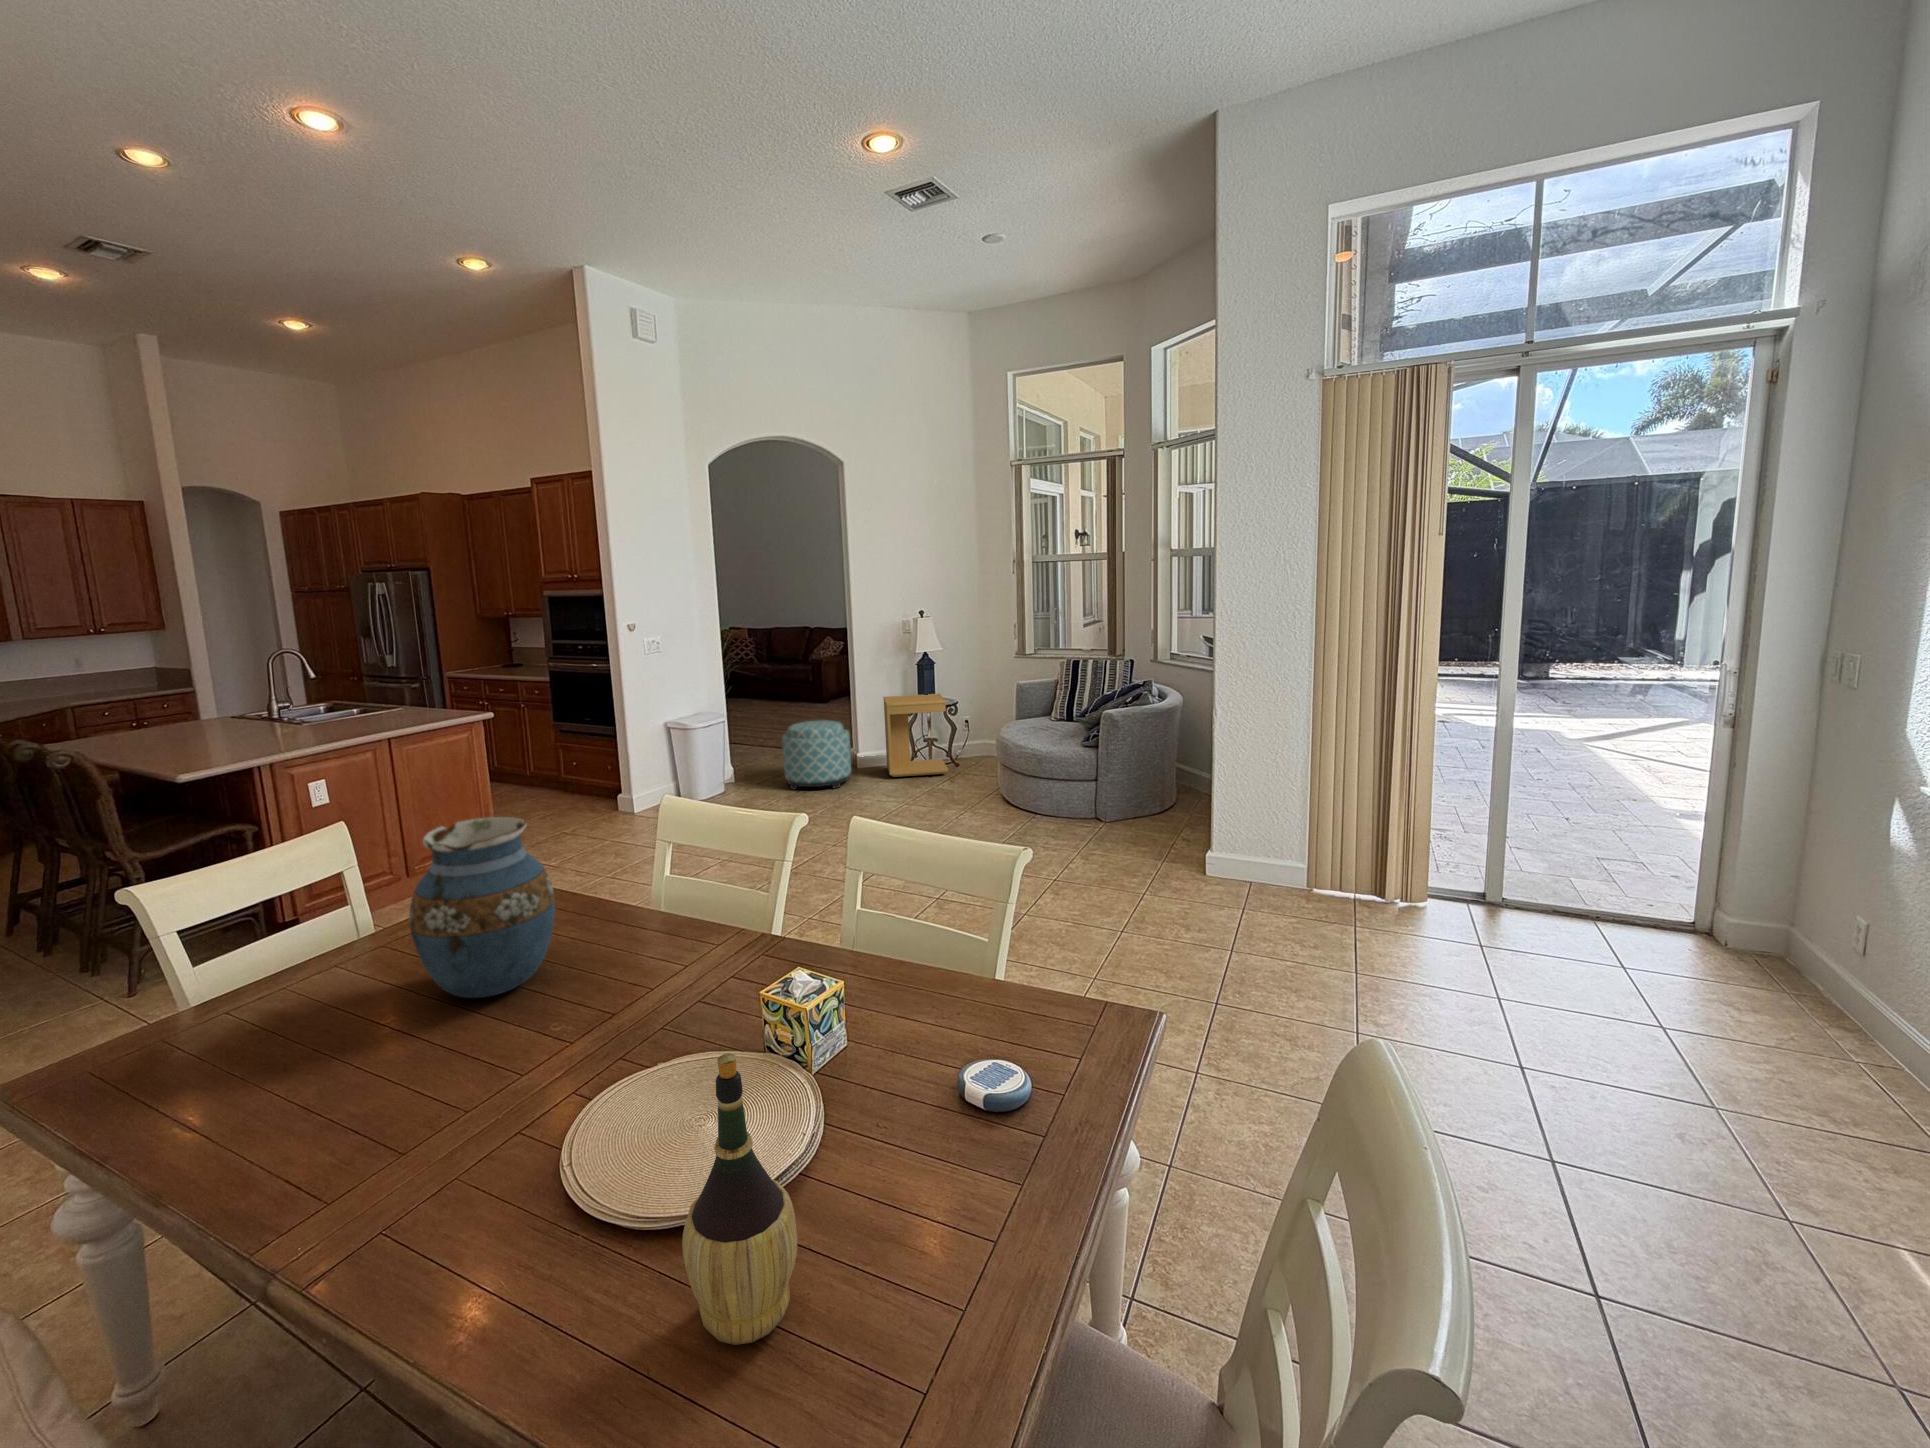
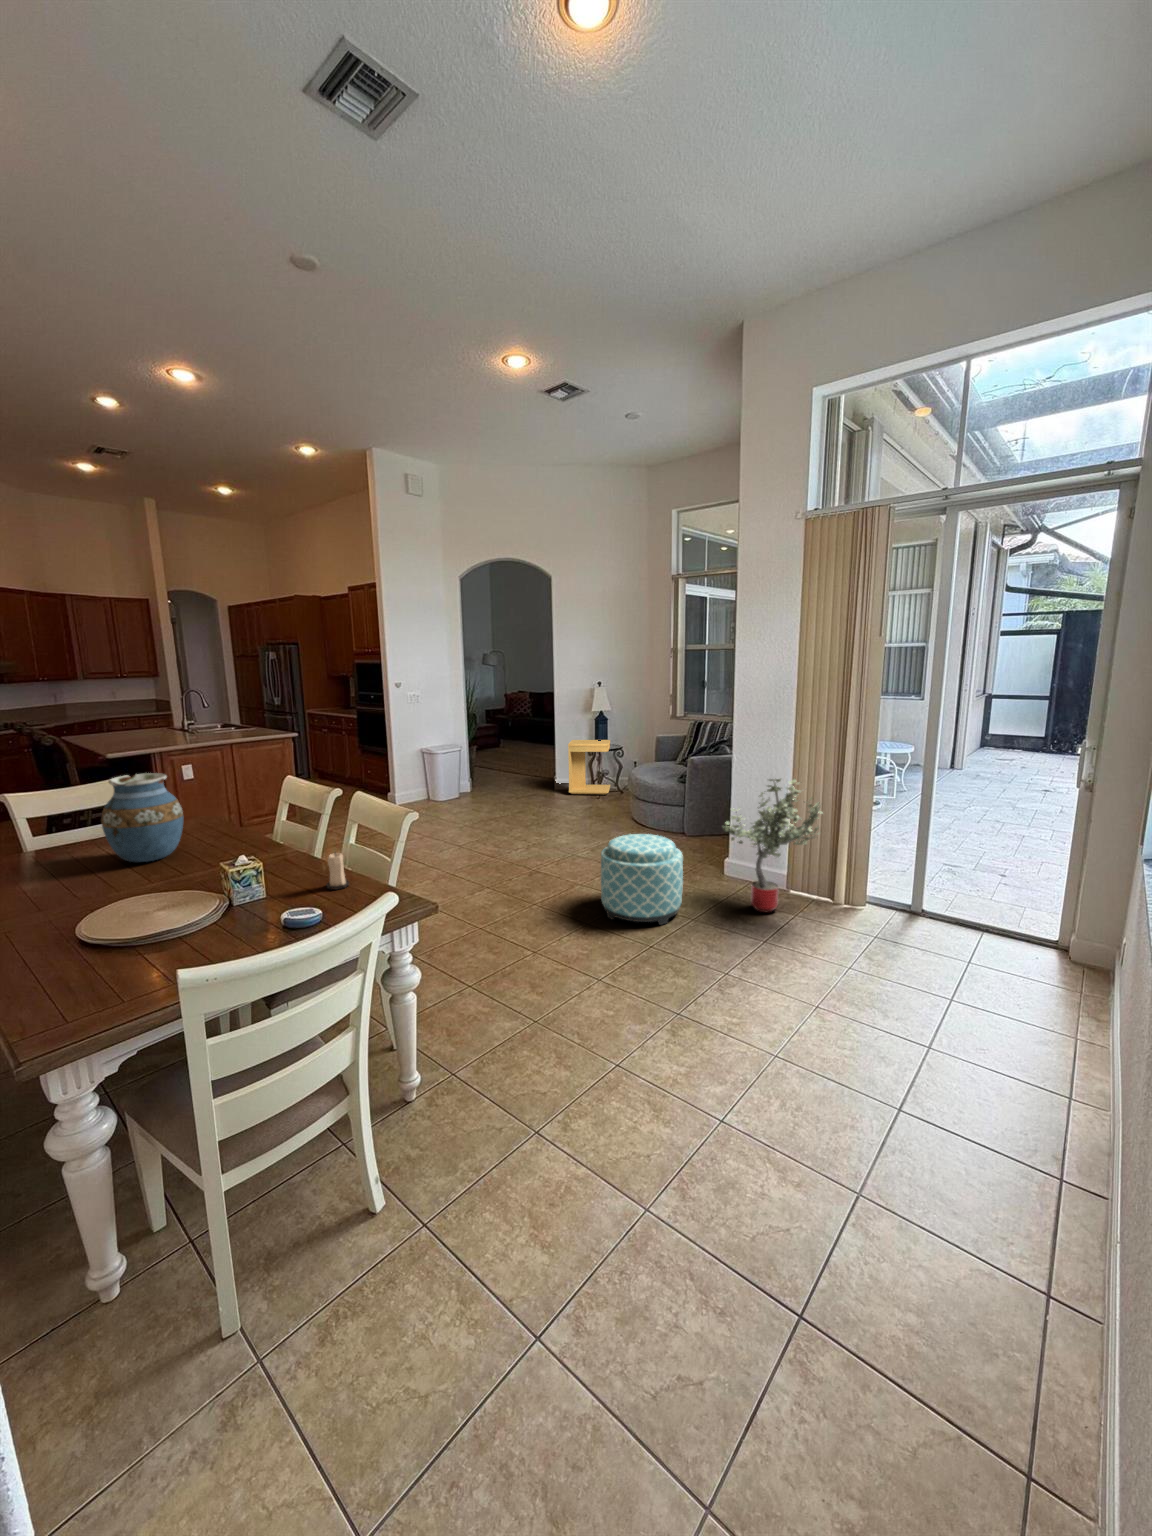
ottoman: present [782,720,851,789] -> present [601,834,683,925]
potted tree: none [1234,736,1413,935] -> present [724,779,822,912]
candle: none [926,939,964,1011] -> present [327,853,349,890]
wine bottle: present [682,1054,797,1345] -> none [58,859,122,984]

